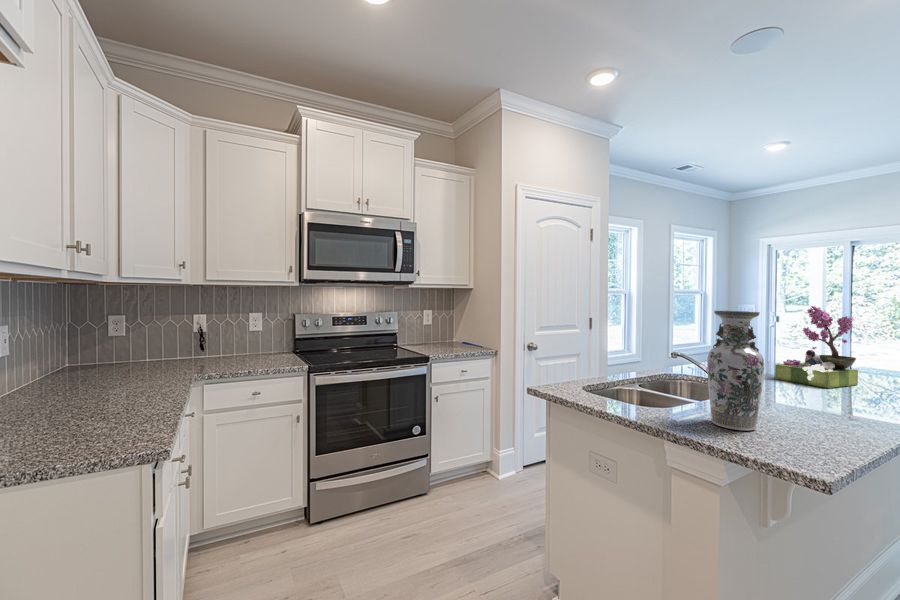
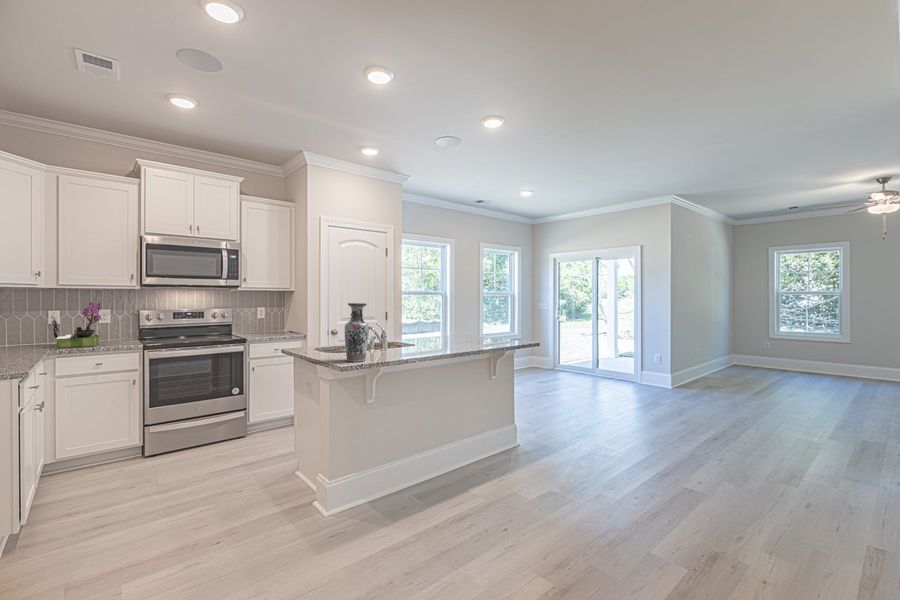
flower arrangement: present [775,306,858,388] -> present [56,301,101,348]

